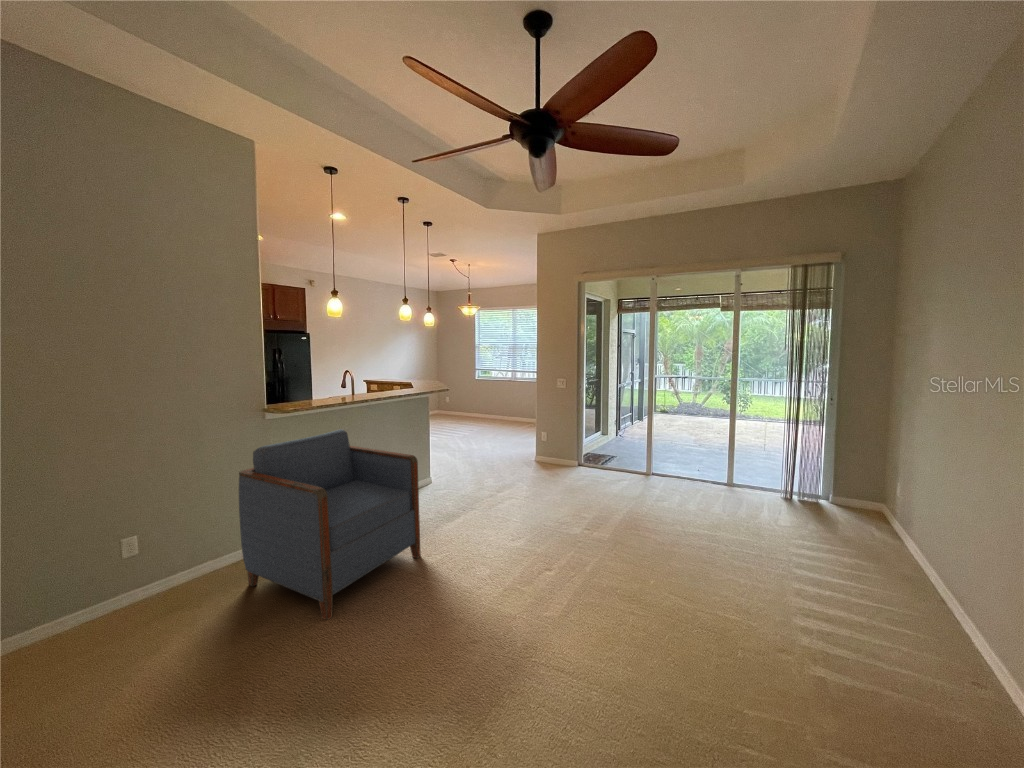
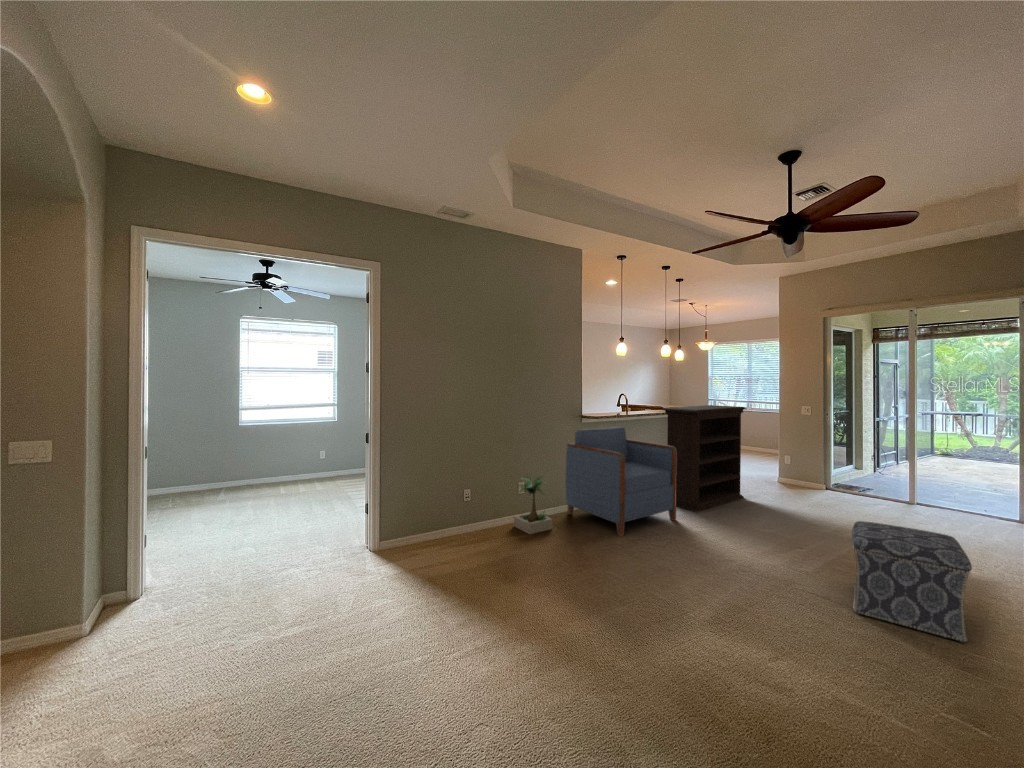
bookshelf: none [402,385,506,532] -> present [662,405,746,512]
potted plant: none [101,542,197,673] -> present [514,475,552,534]
ottoman: none [629,555,771,726] -> present [852,521,972,643]

